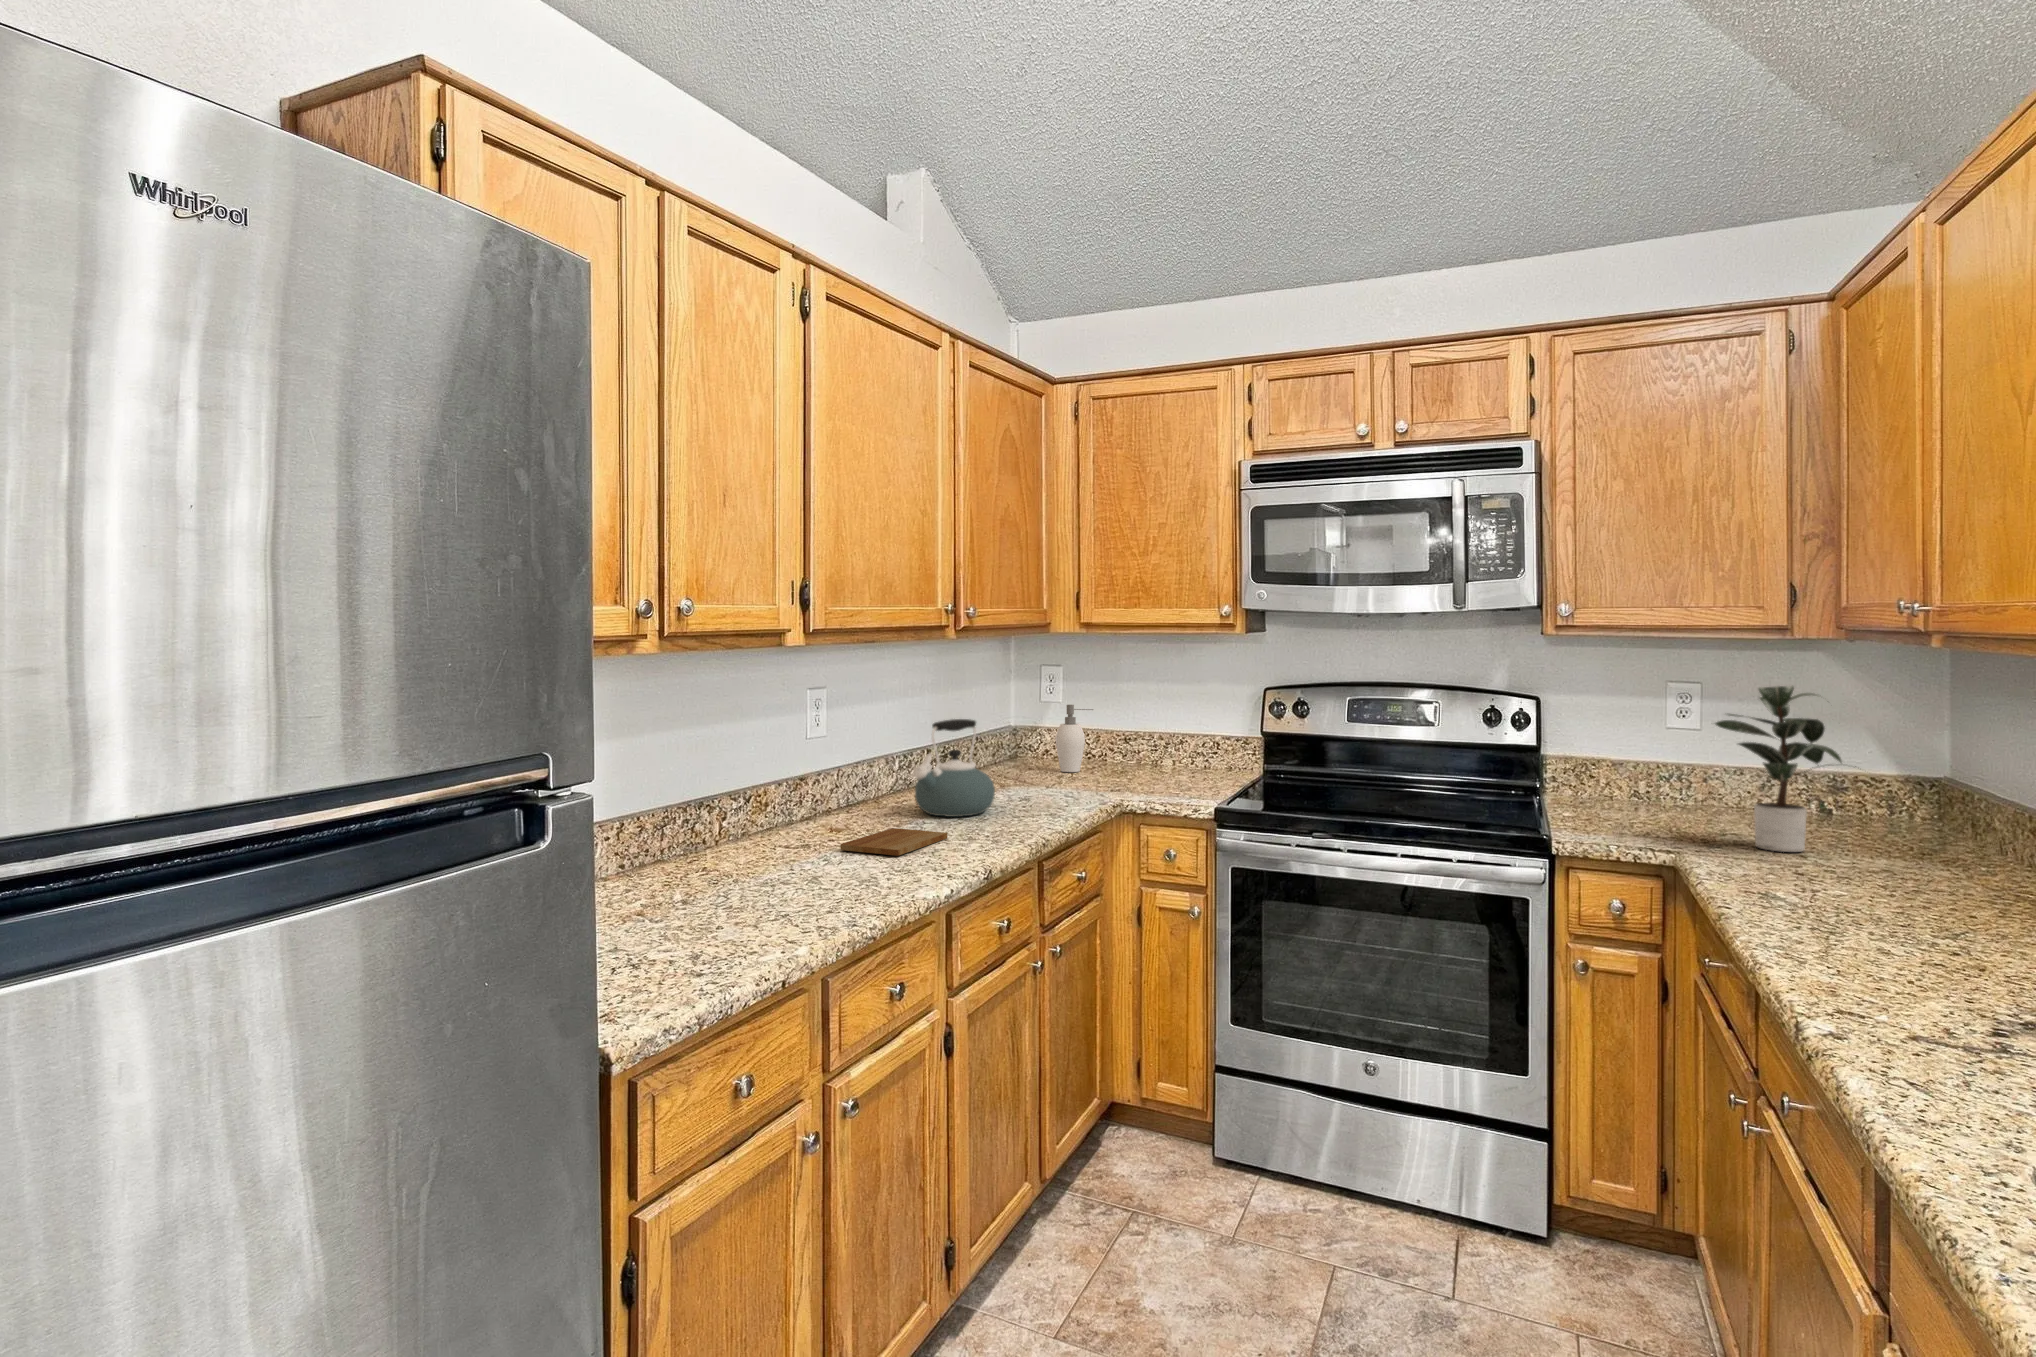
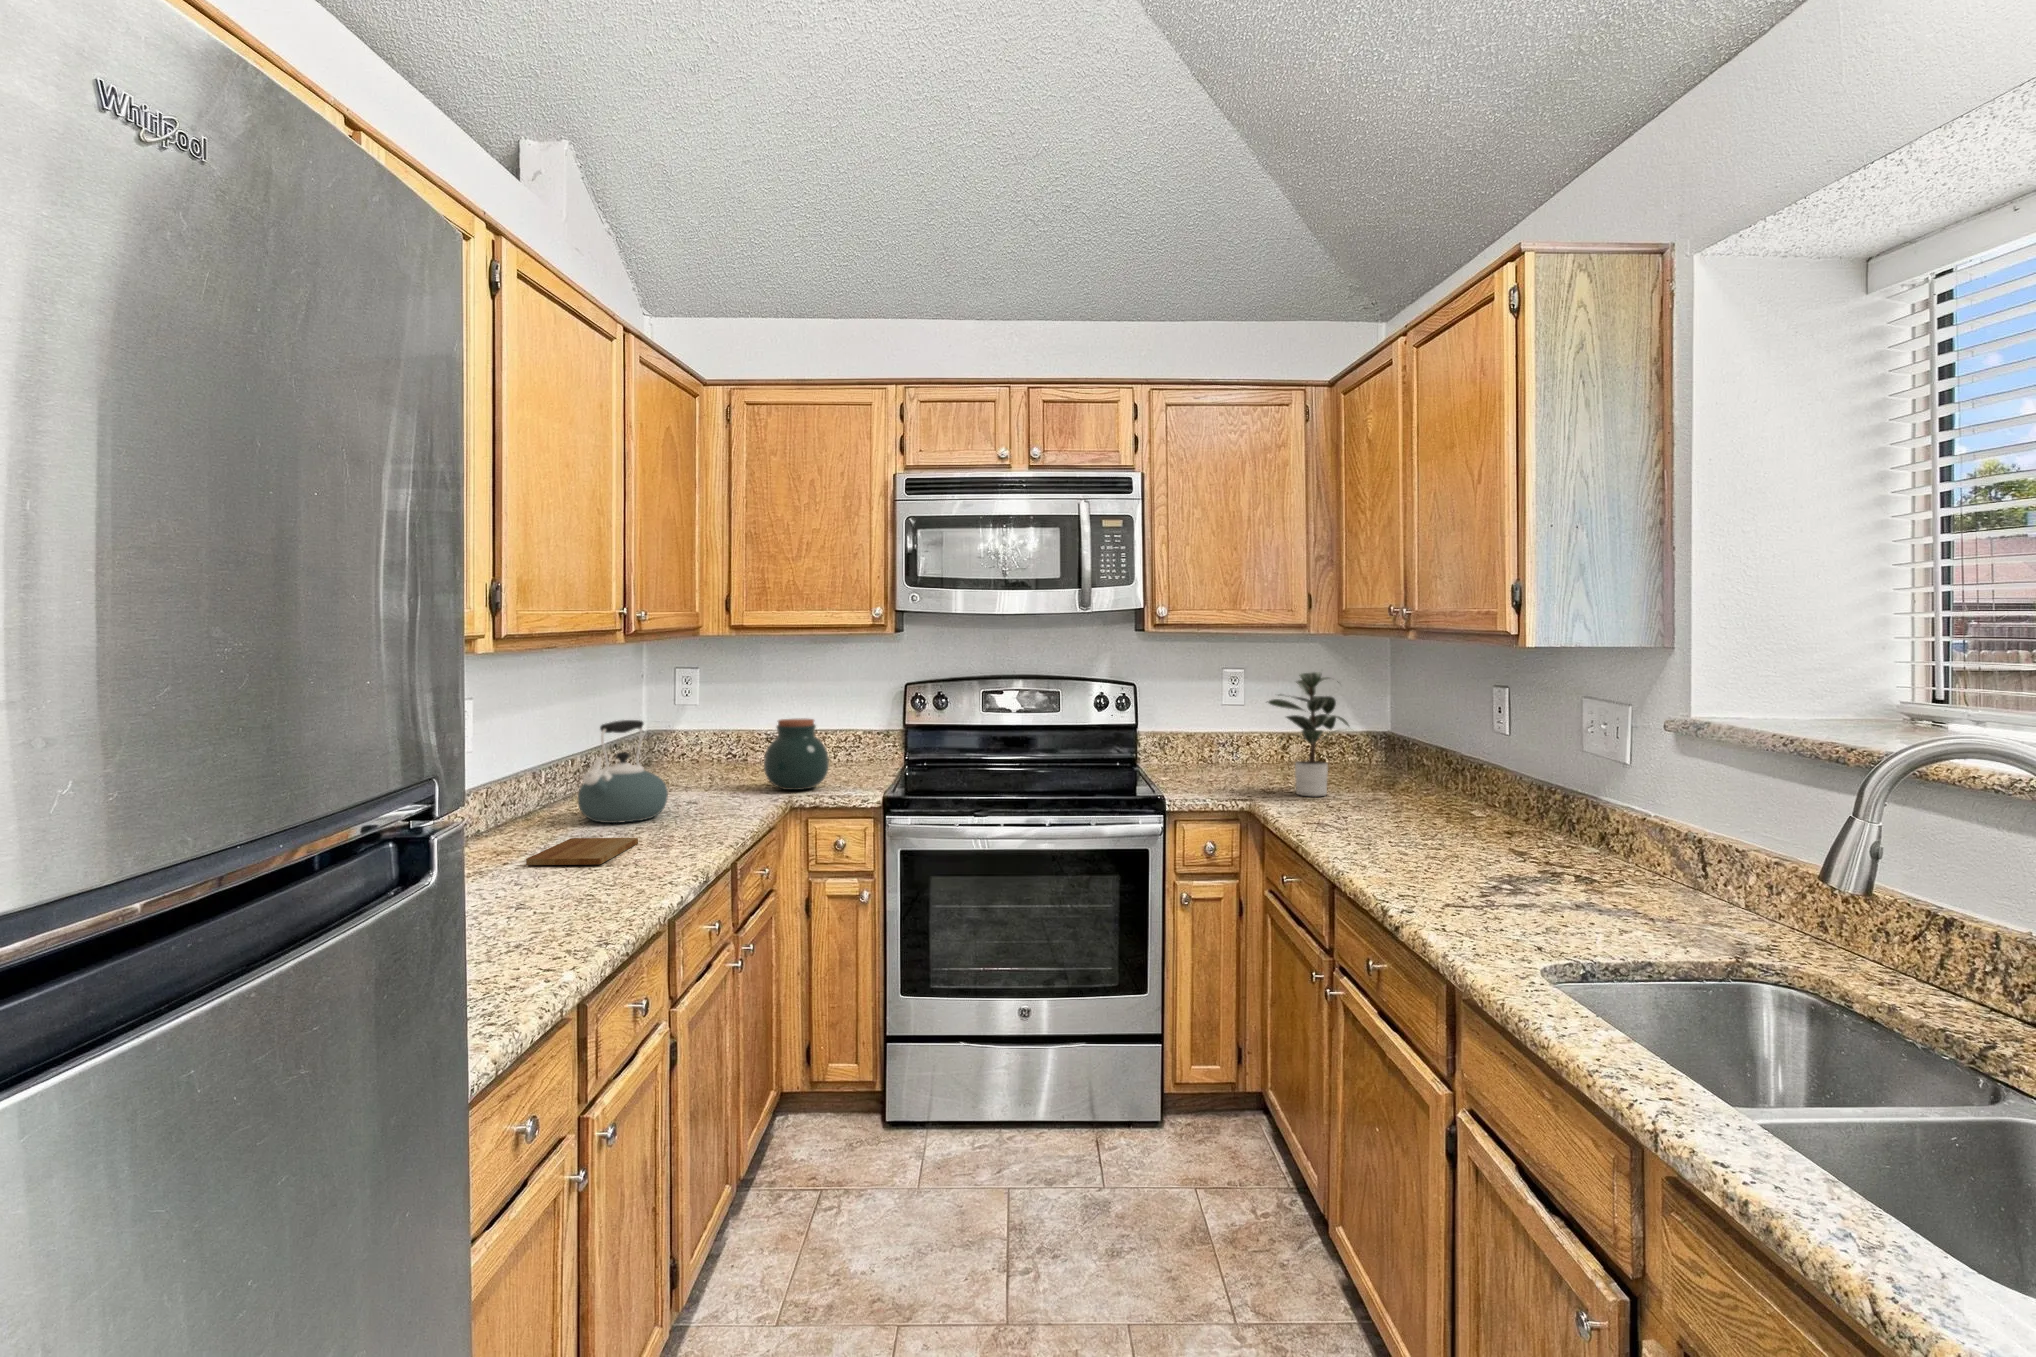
soap dispenser: present [1056,705,1093,772] -> none [699,703,739,771]
jar: none [1101,723,1166,796] -> present [764,719,829,790]

